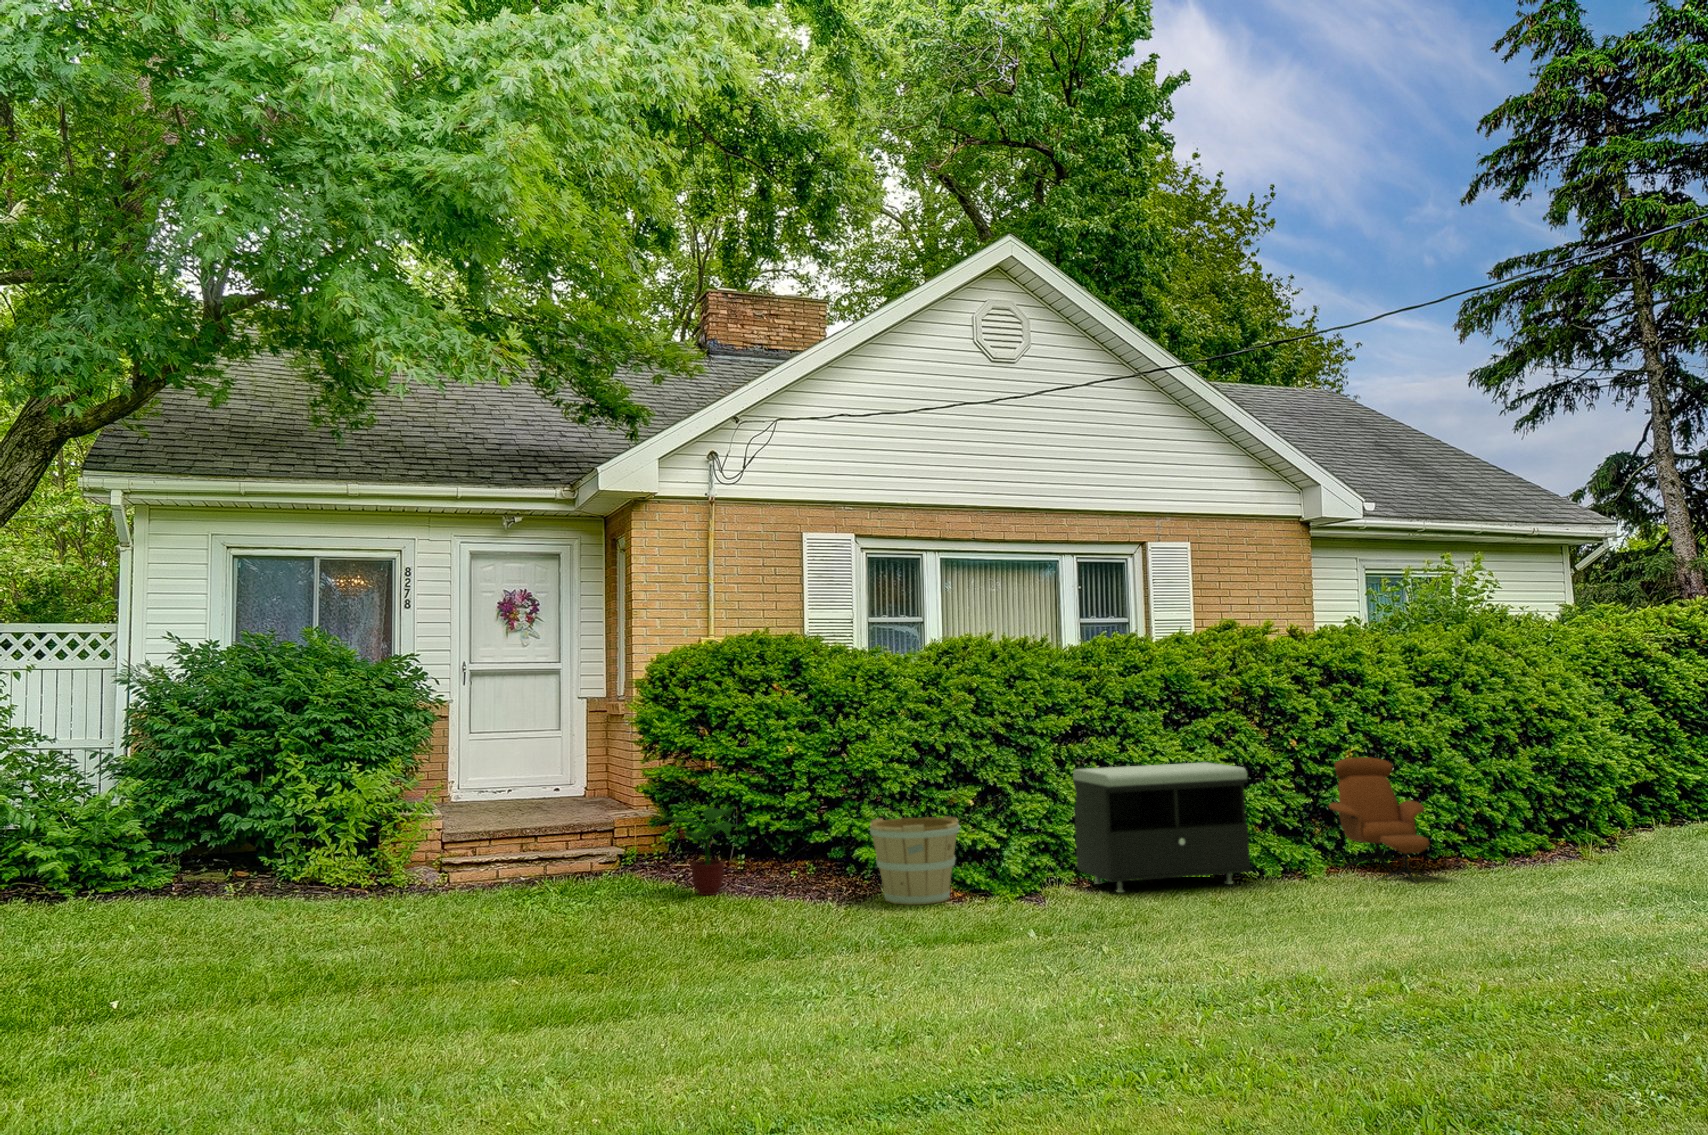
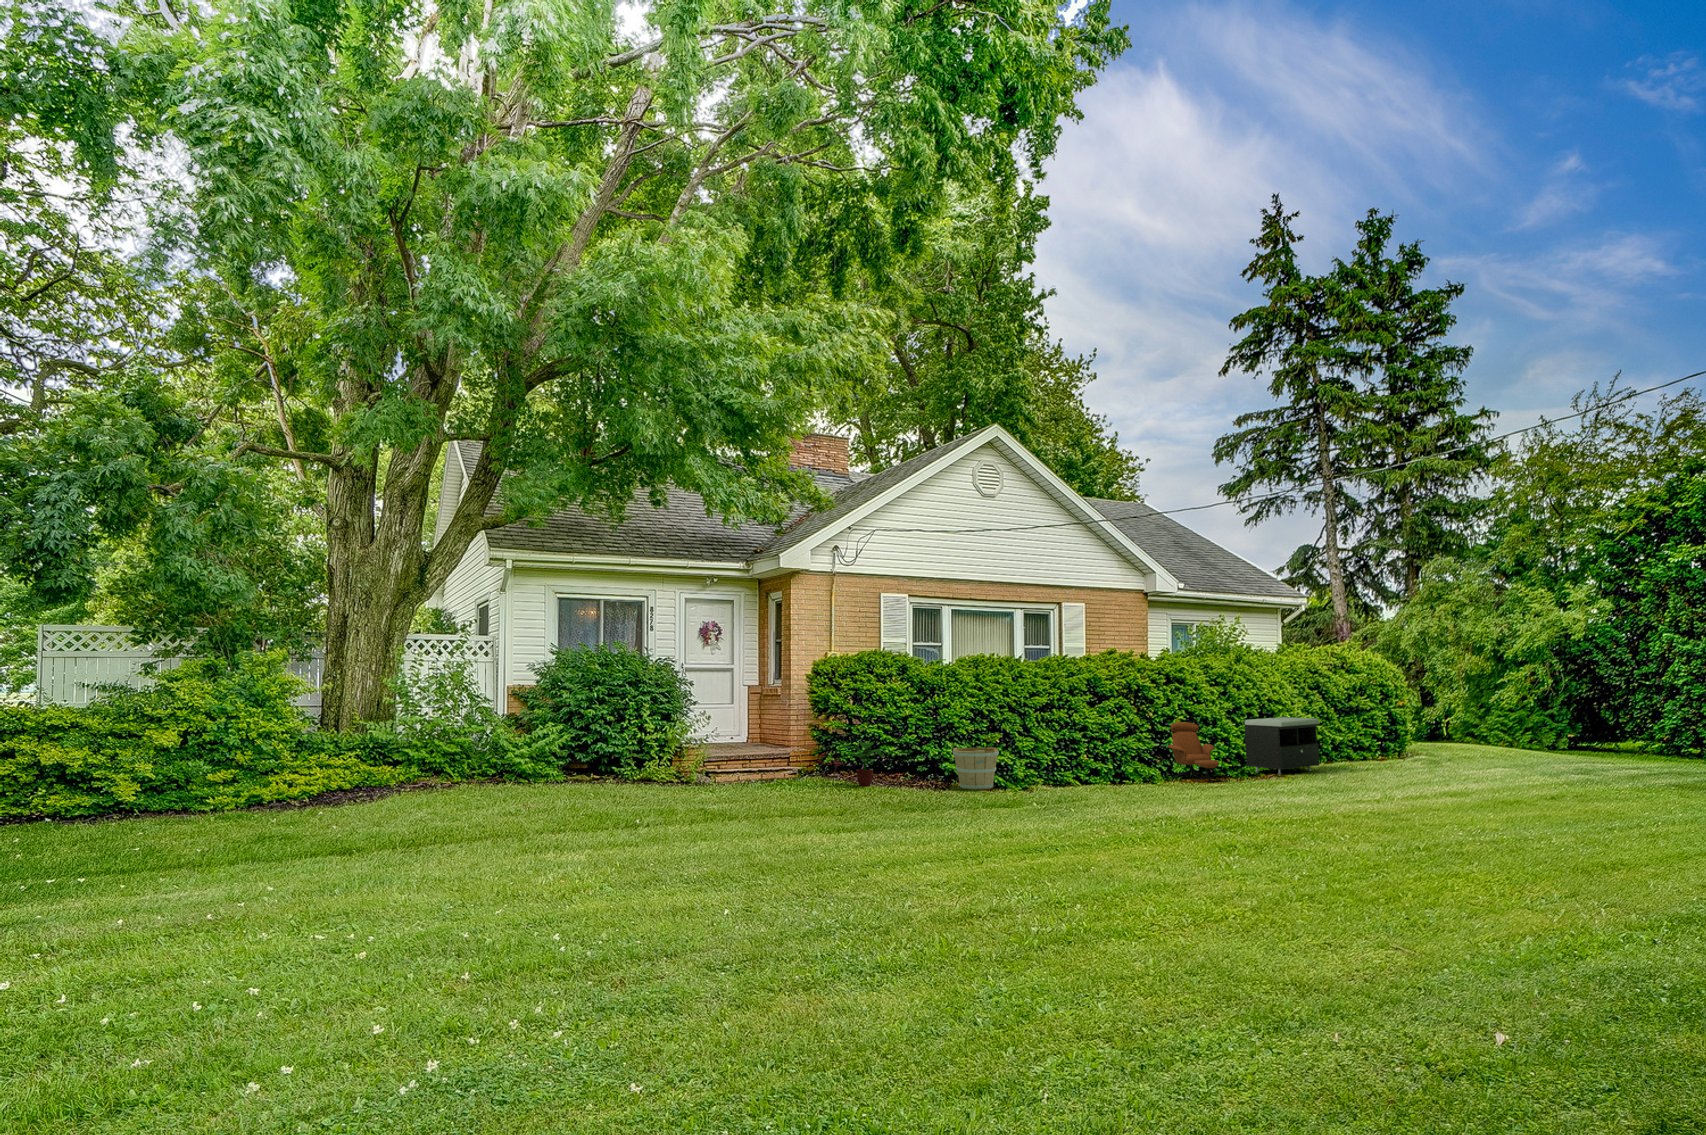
storage bench: present [1073,762,1250,892] -> present [1245,717,1319,774]

